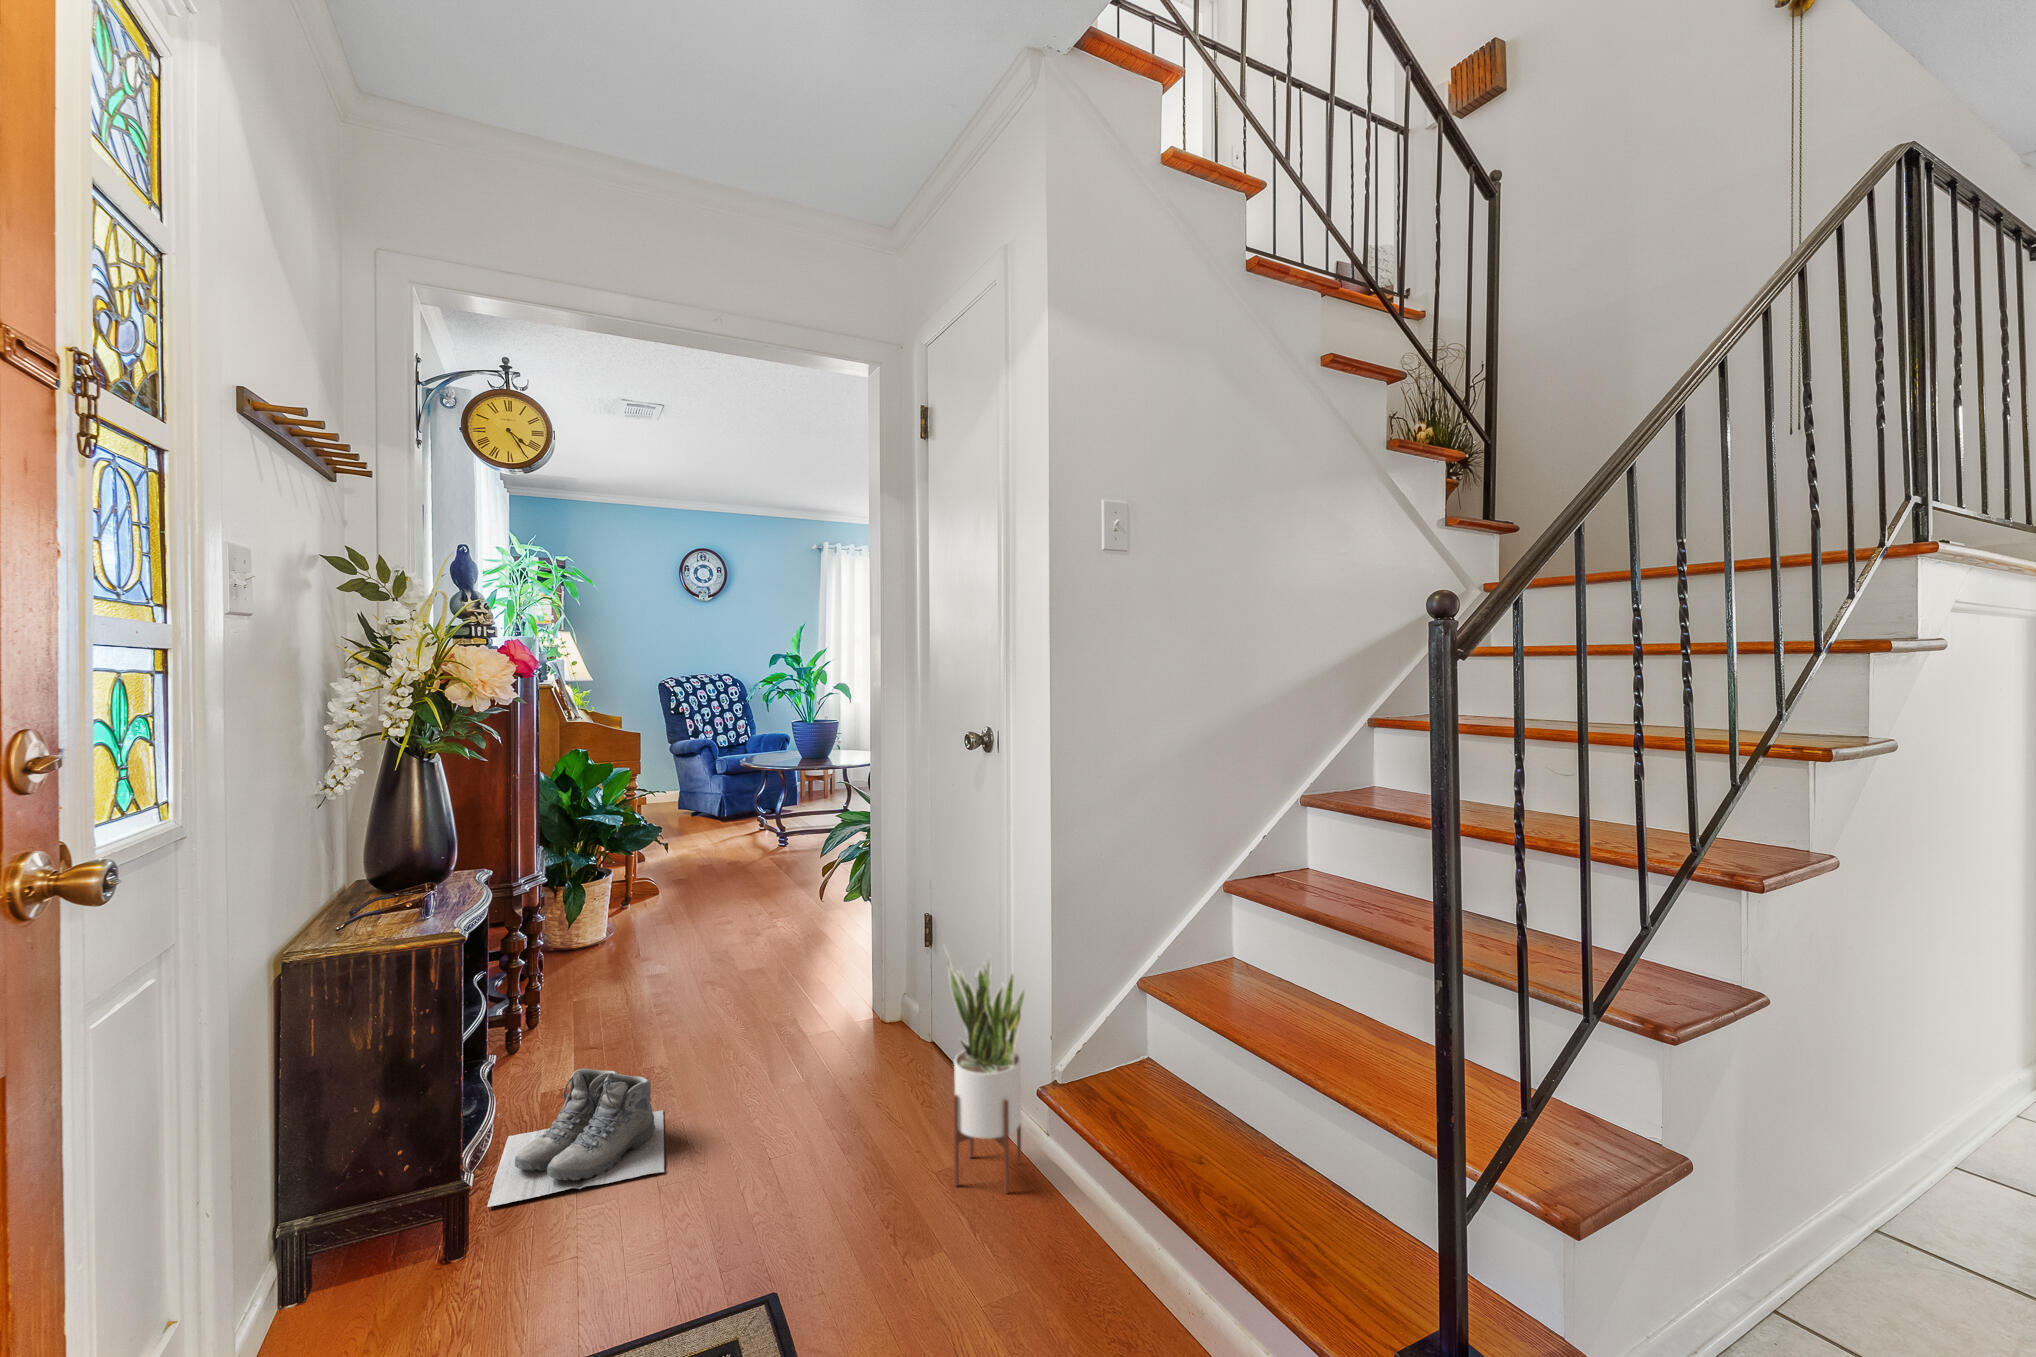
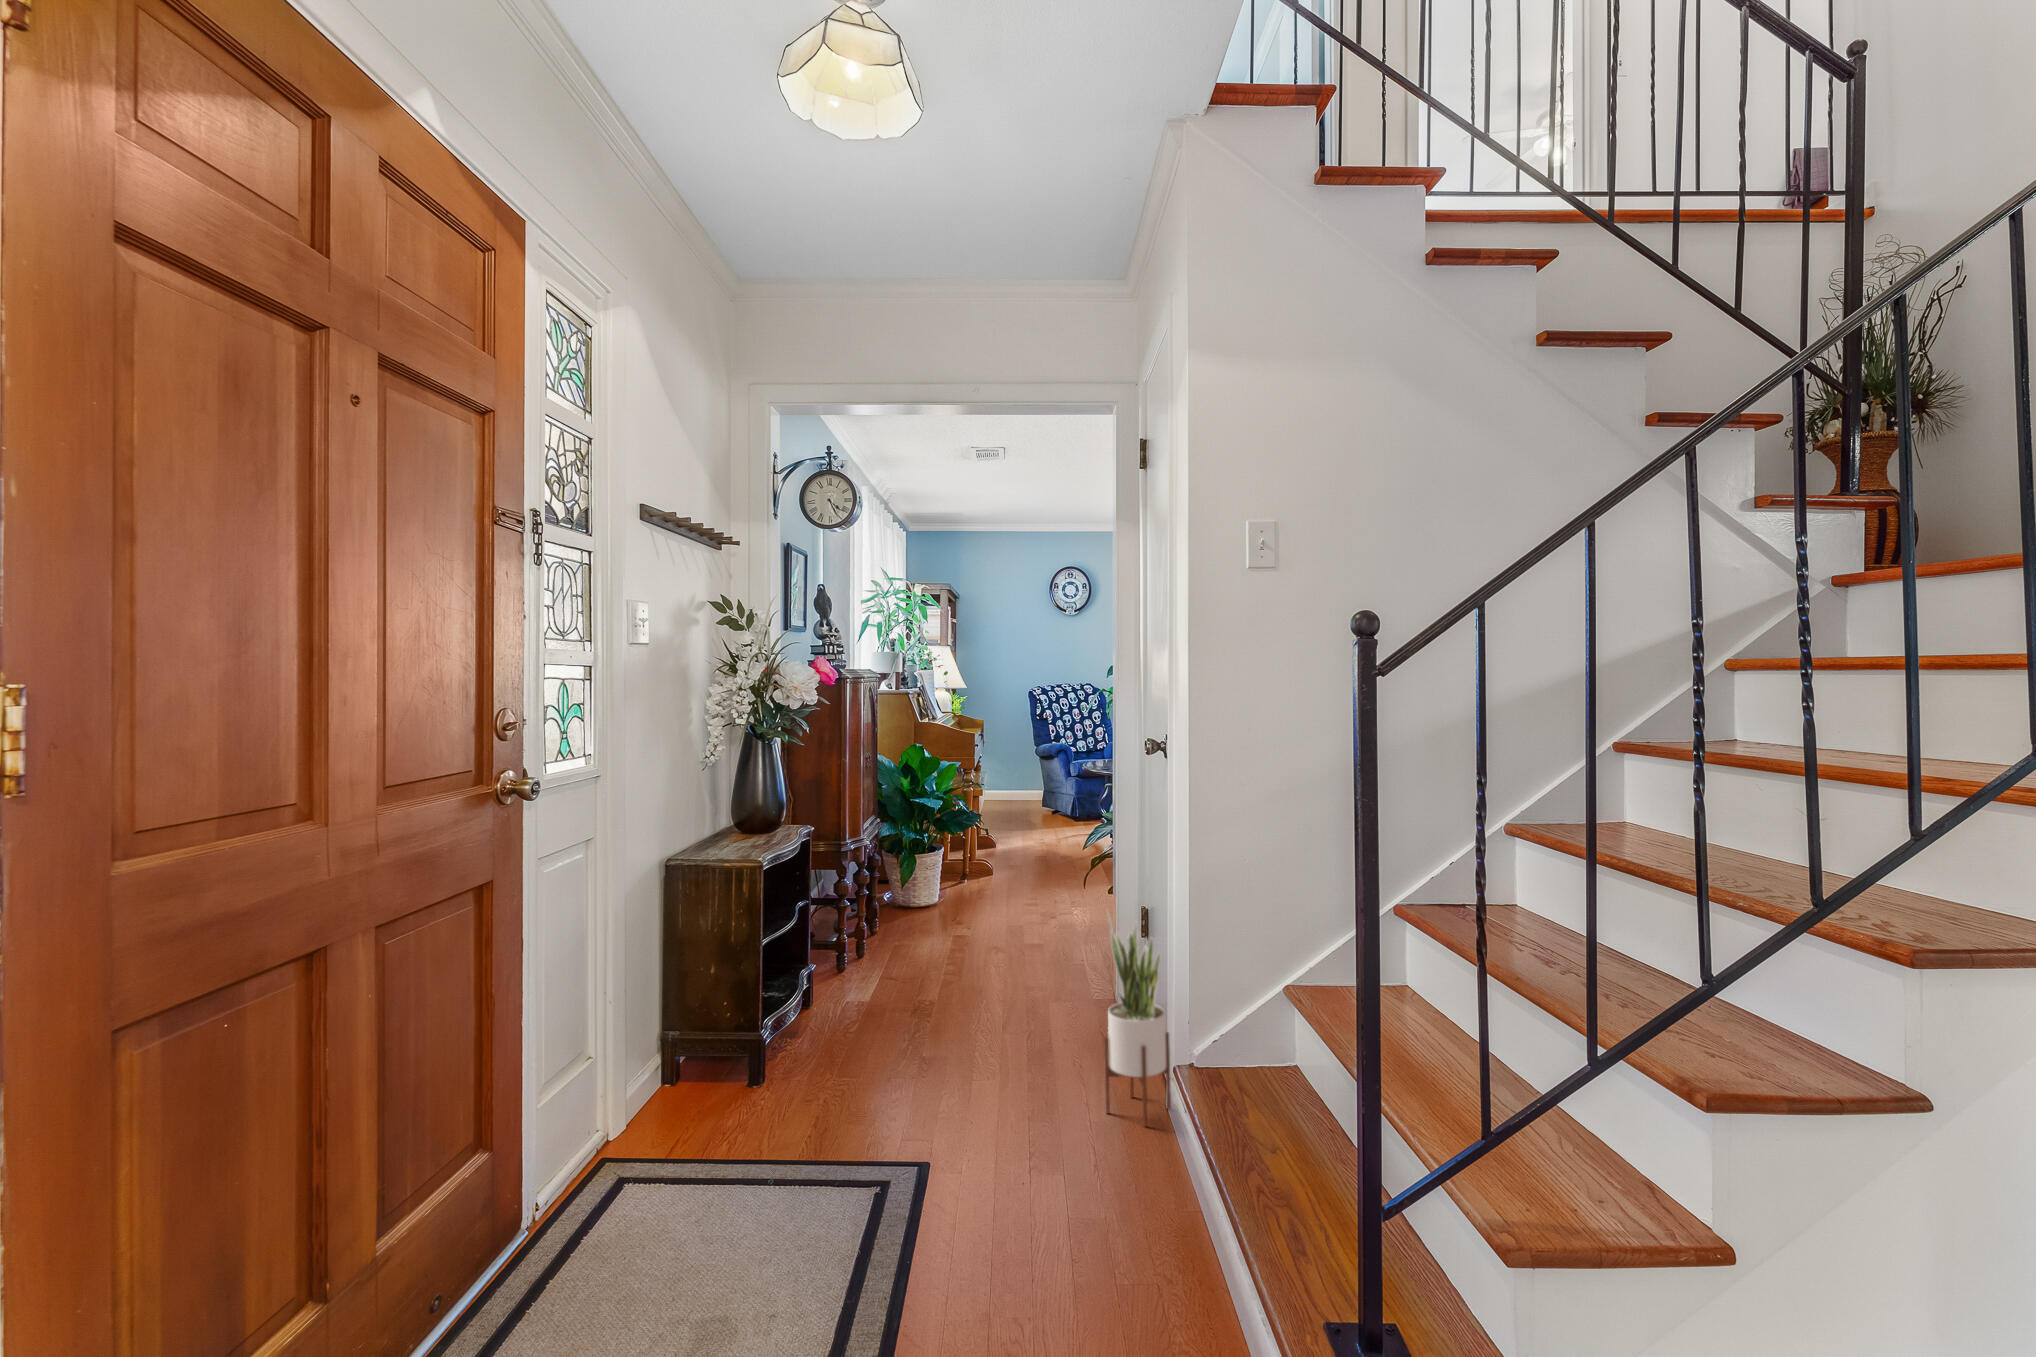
boots: present [487,1069,664,1207] -> none [789,978,923,1061]

